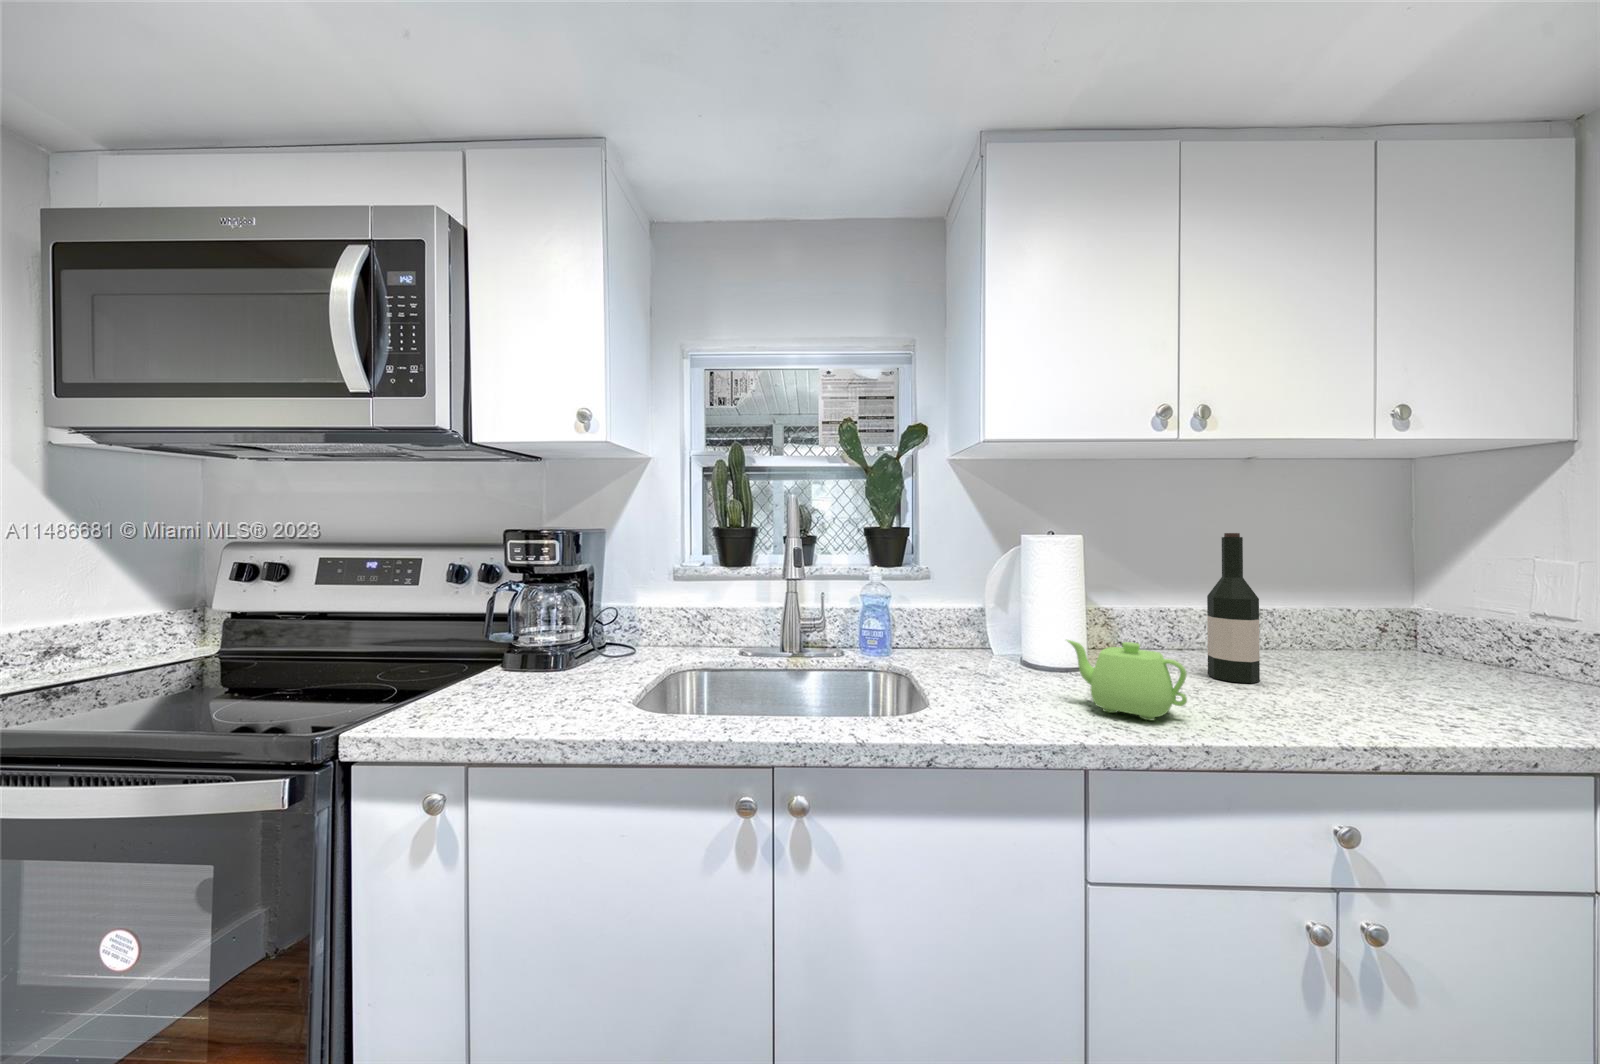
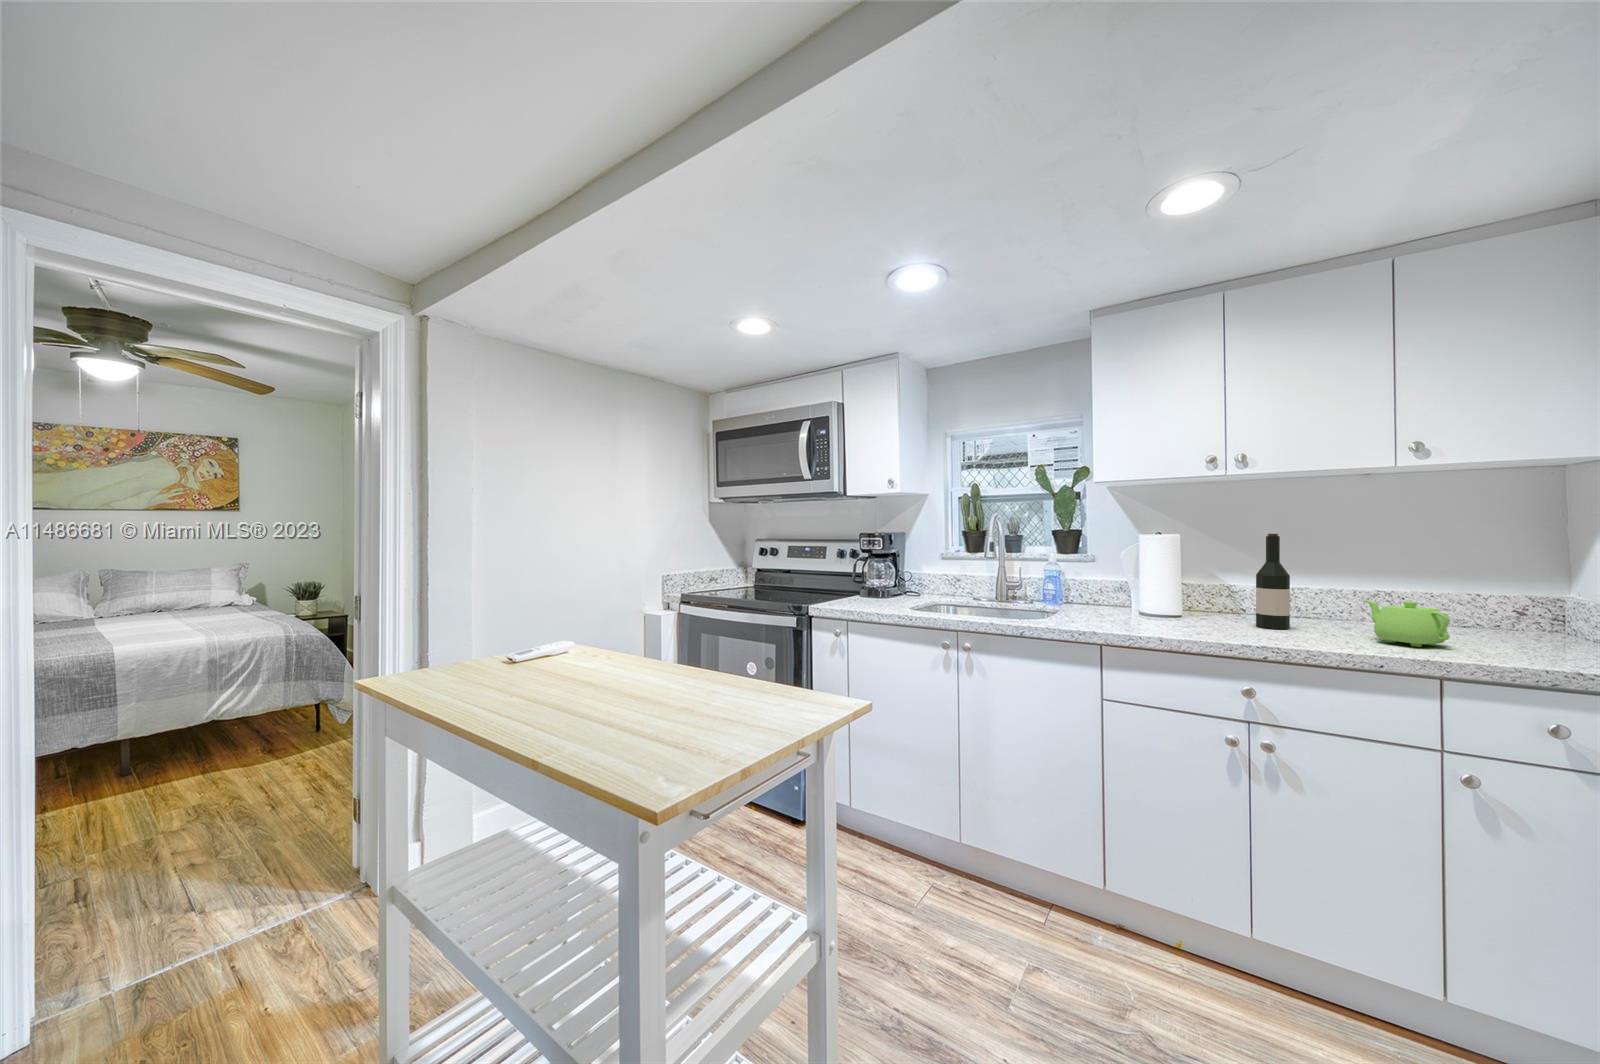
teapot: present [1067,640,1187,720] -> present [1365,600,1450,647]

